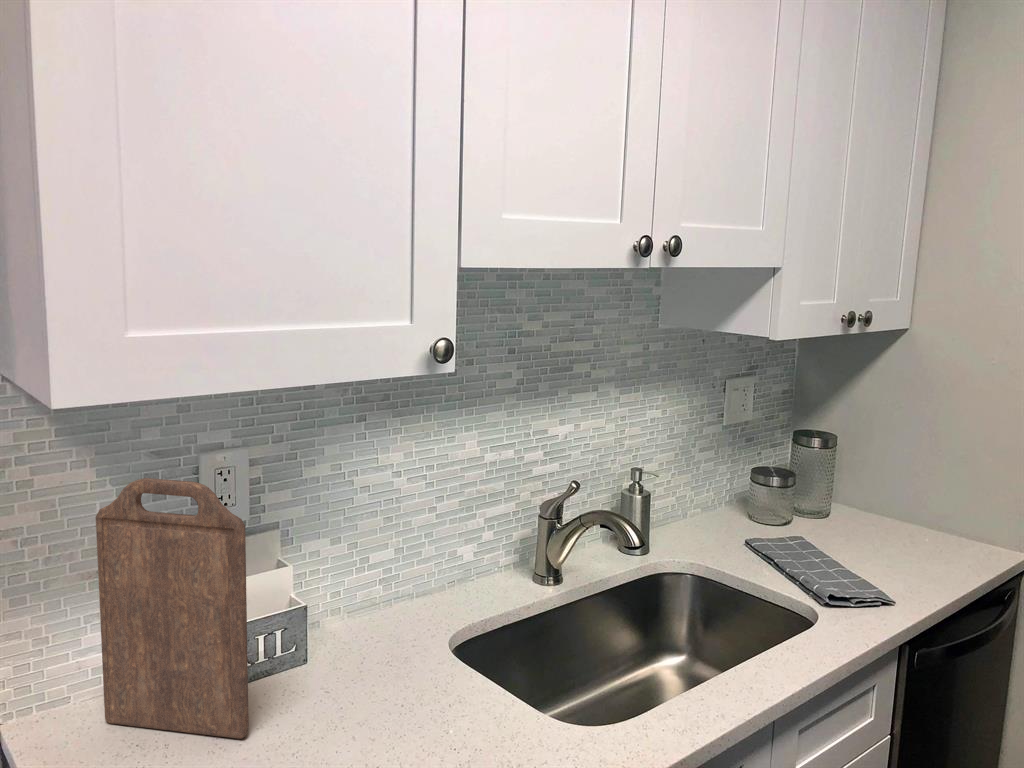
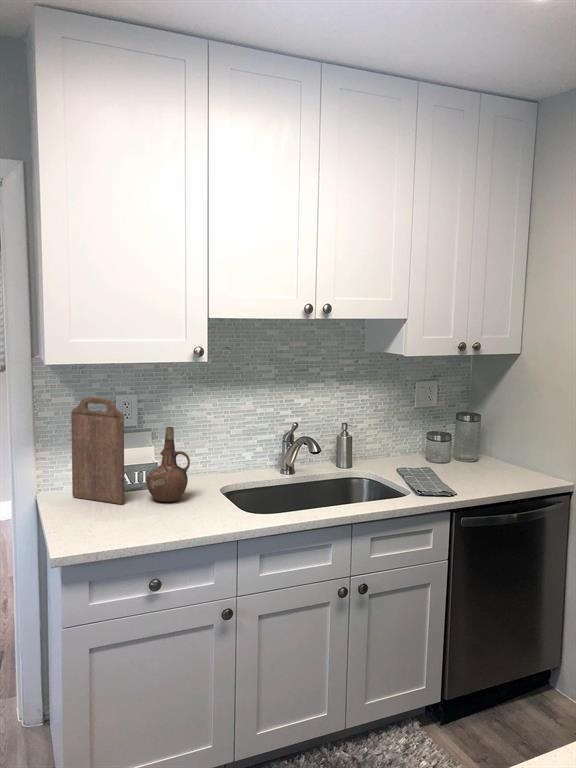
ceramic pitcher: none [296,535,399,716] -> present [146,427,190,502]

